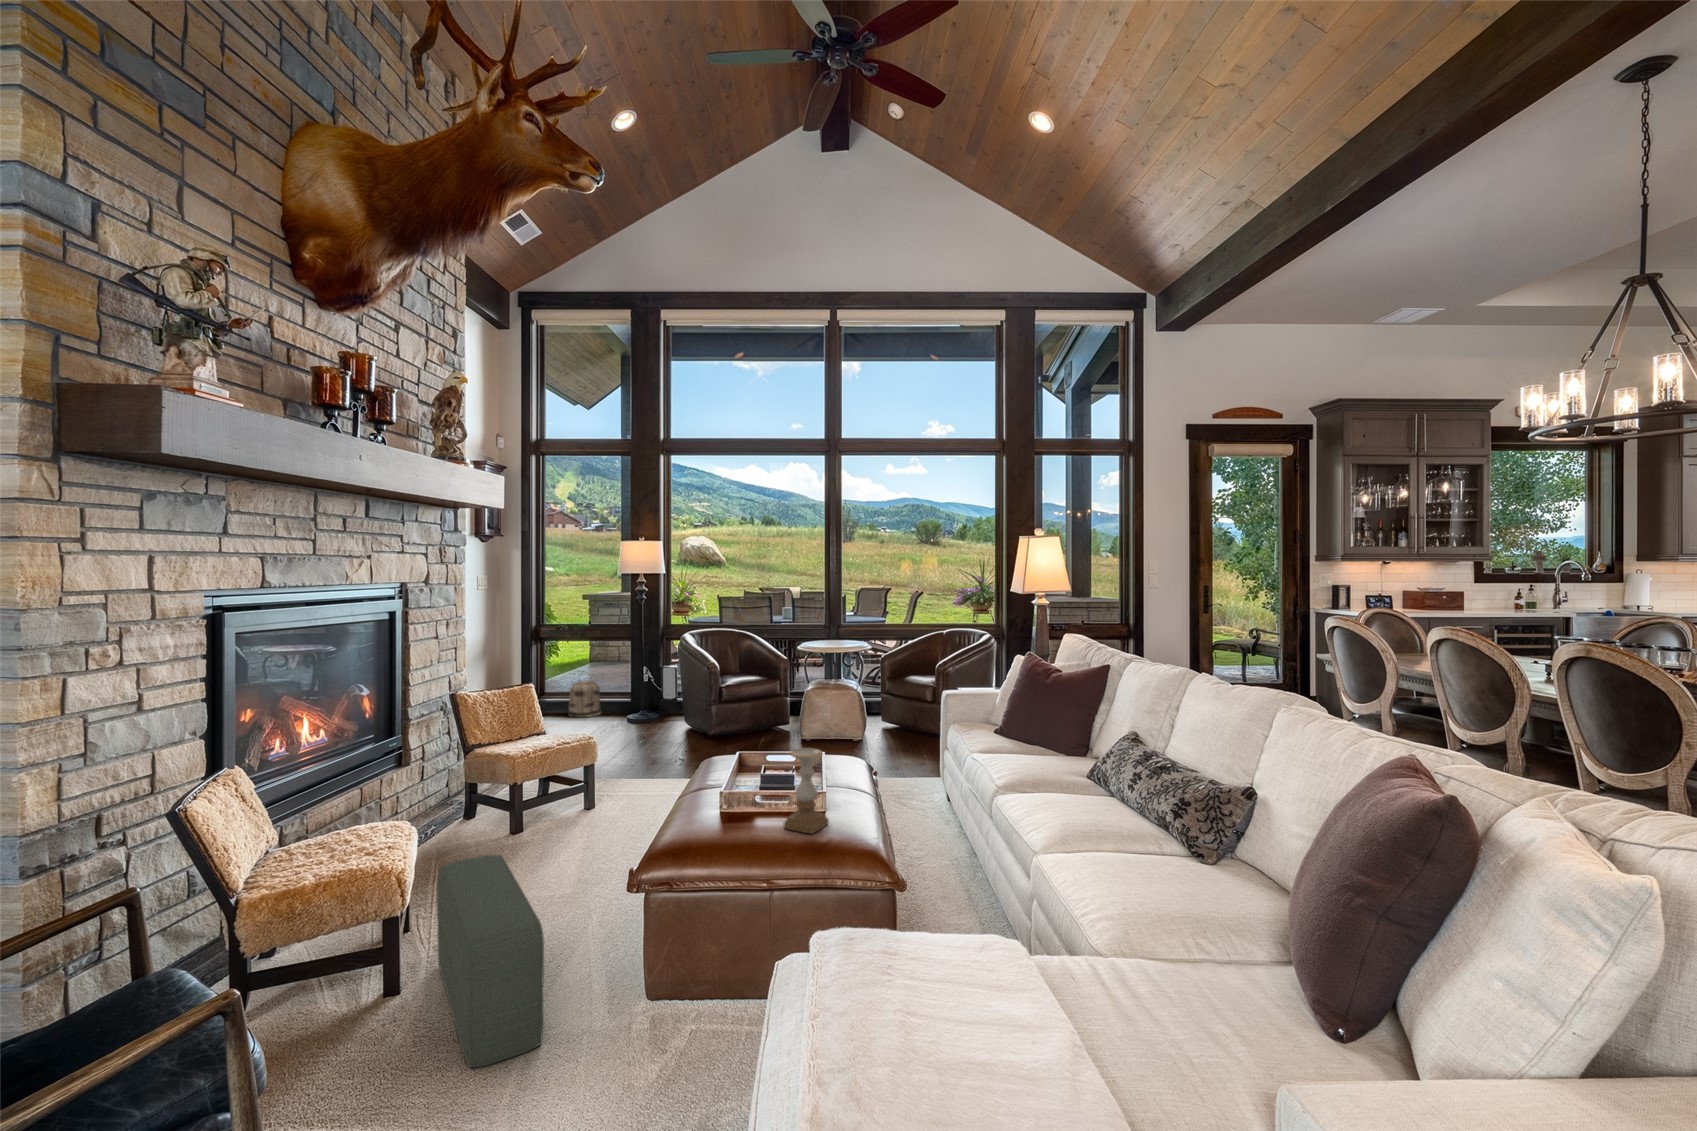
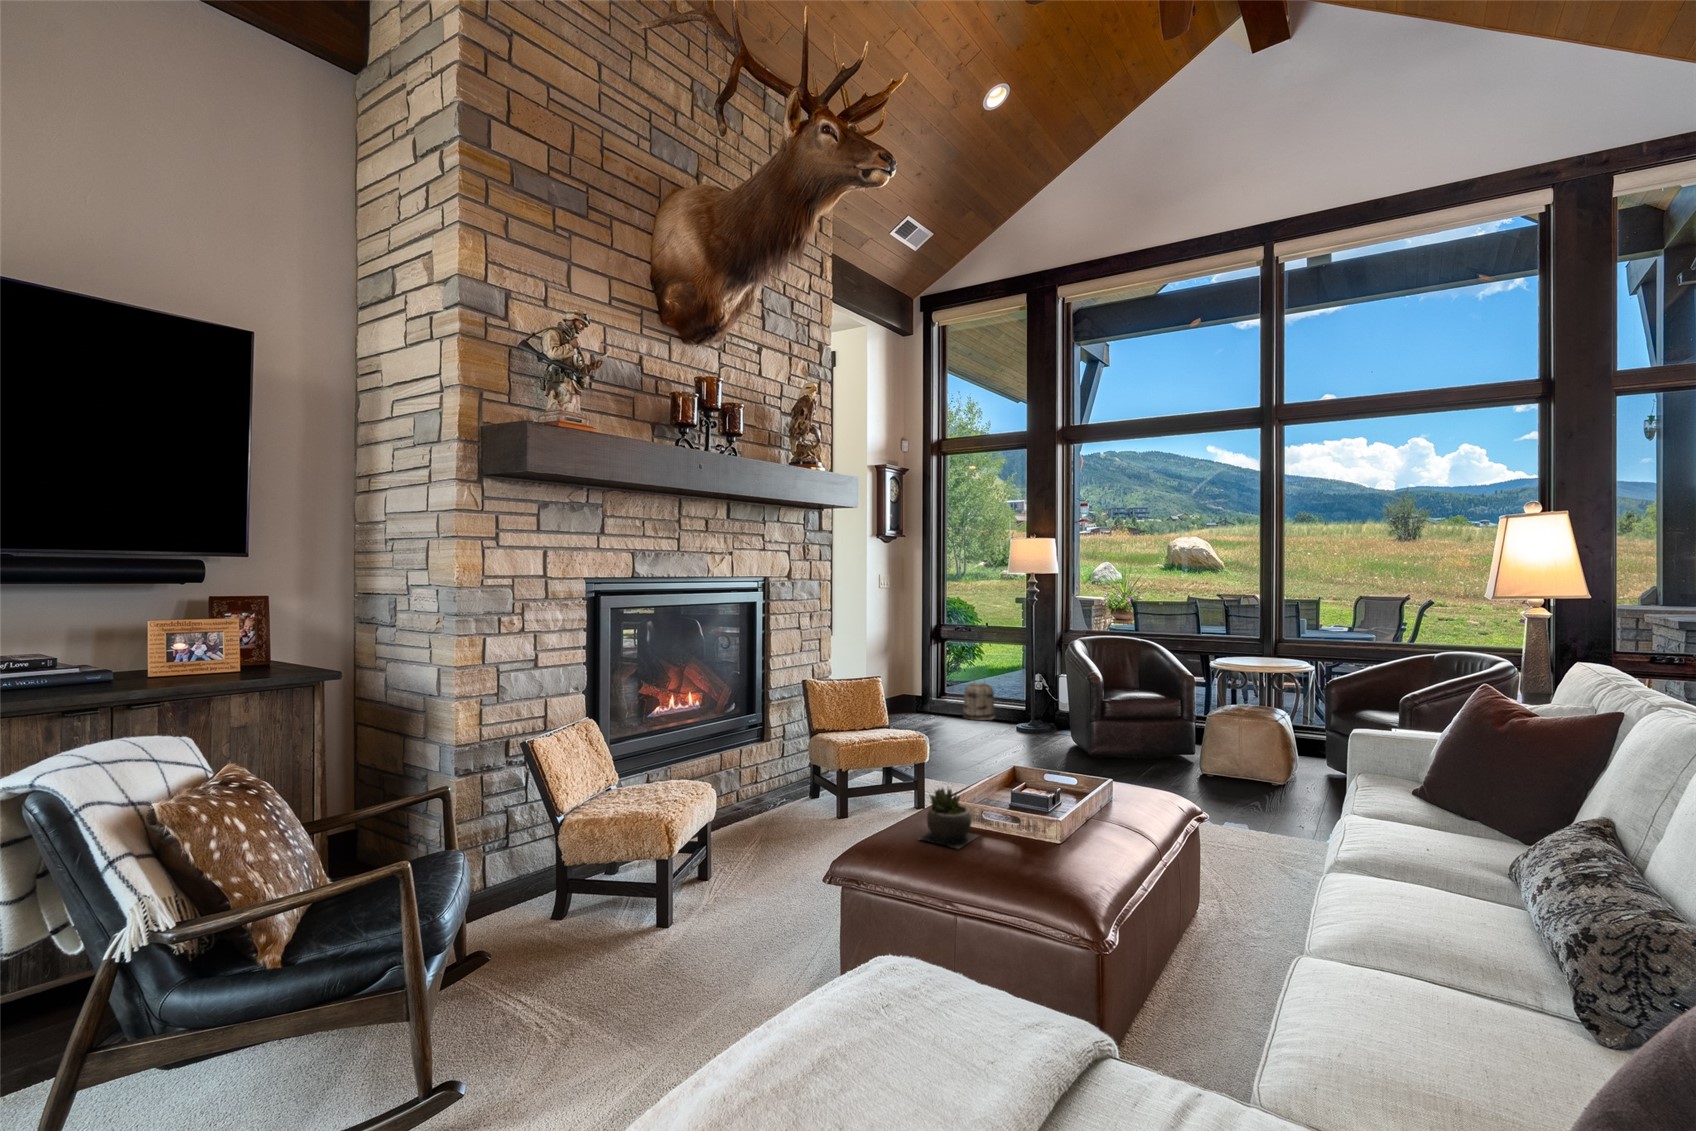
candle holder: present [783,748,829,834] -> none [999,765,1054,864]
succulent plant: none [706,778,756,833] -> present [919,786,979,848]
pouf: present [437,855,544,1067] -> none [671,823,763,1006]

